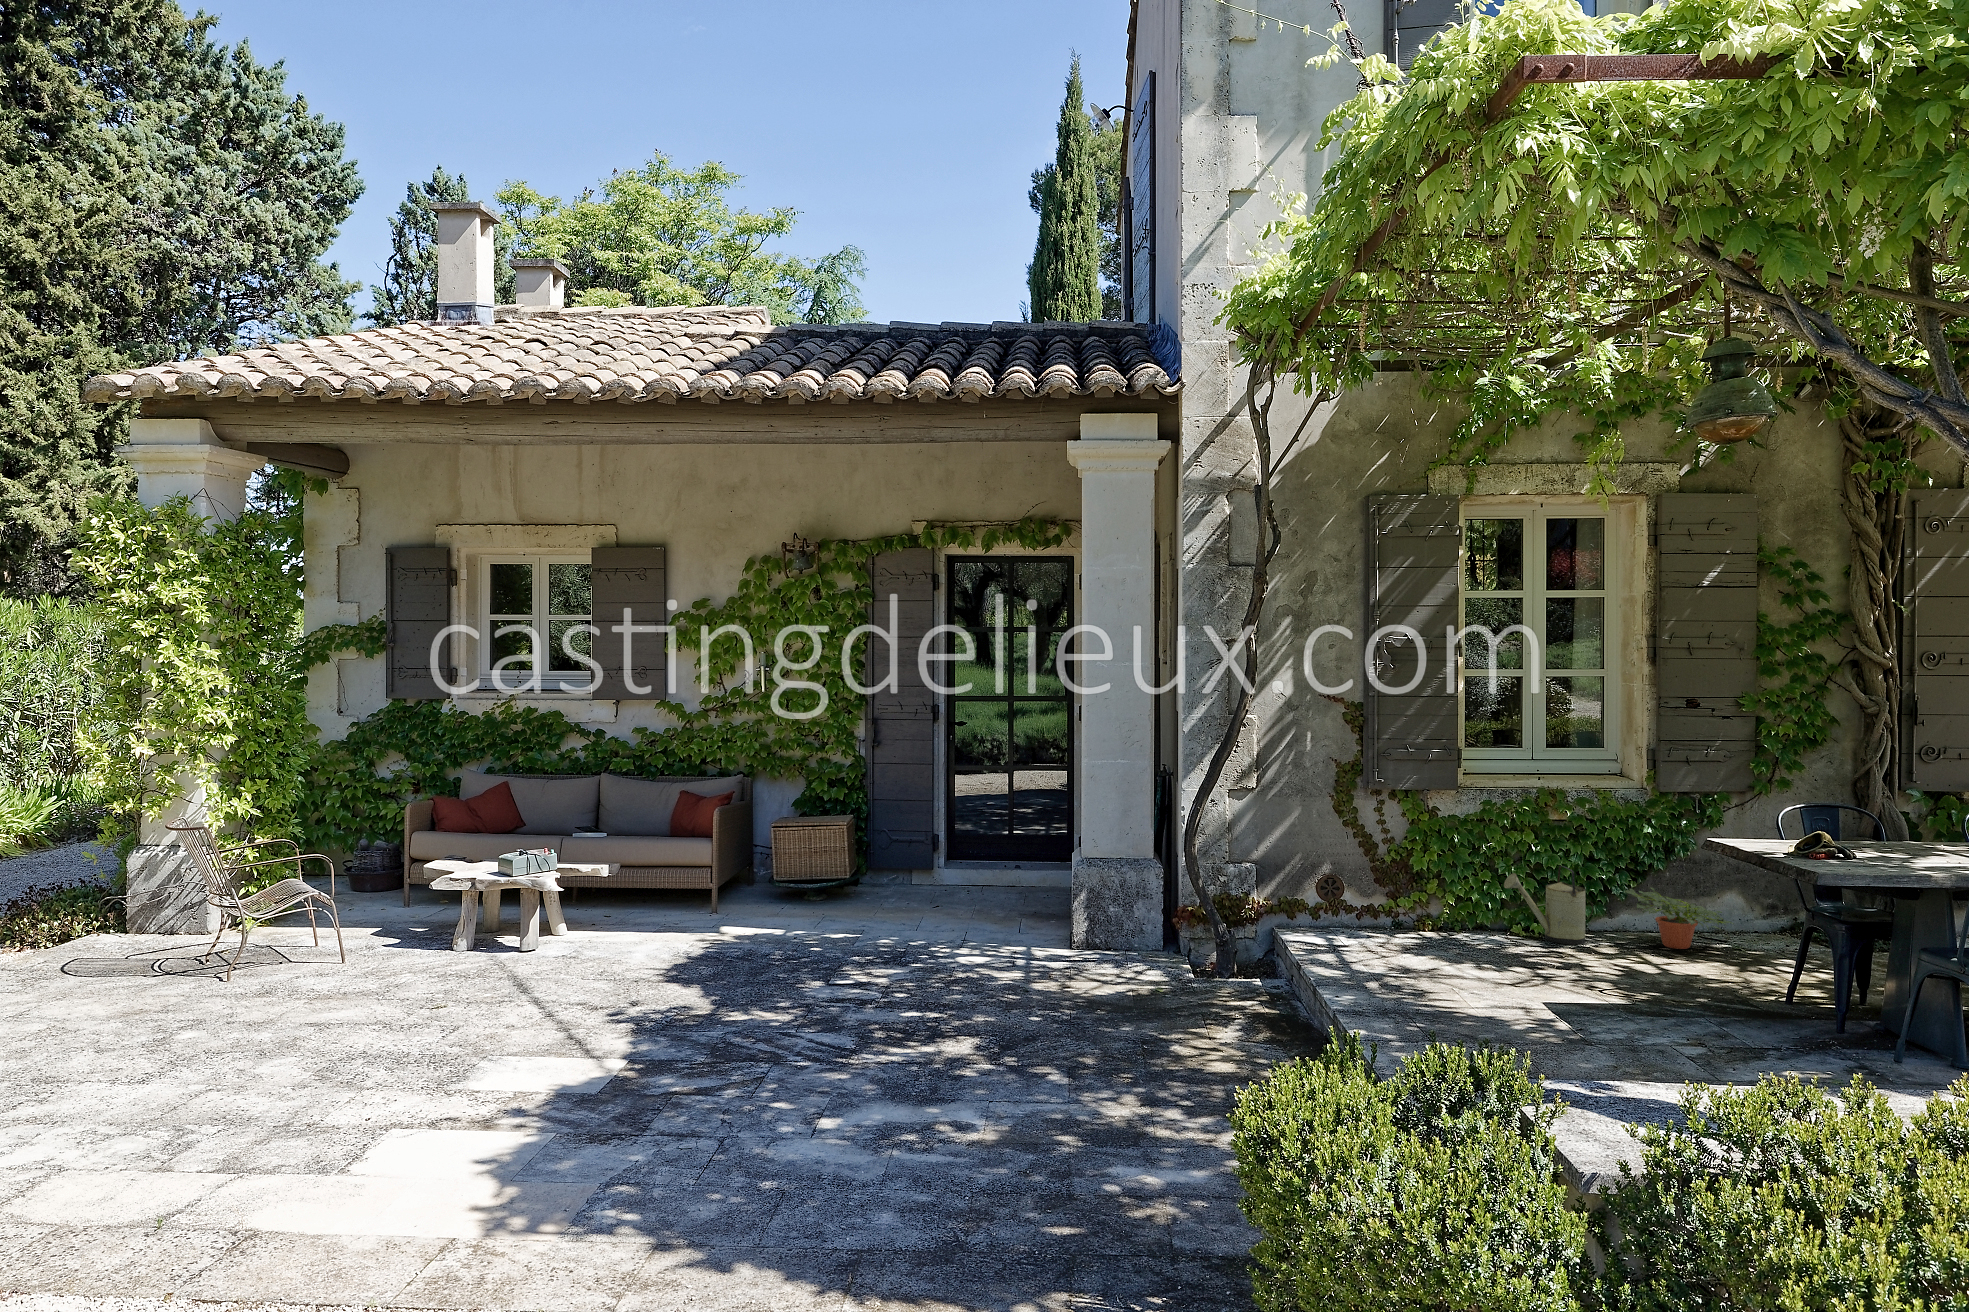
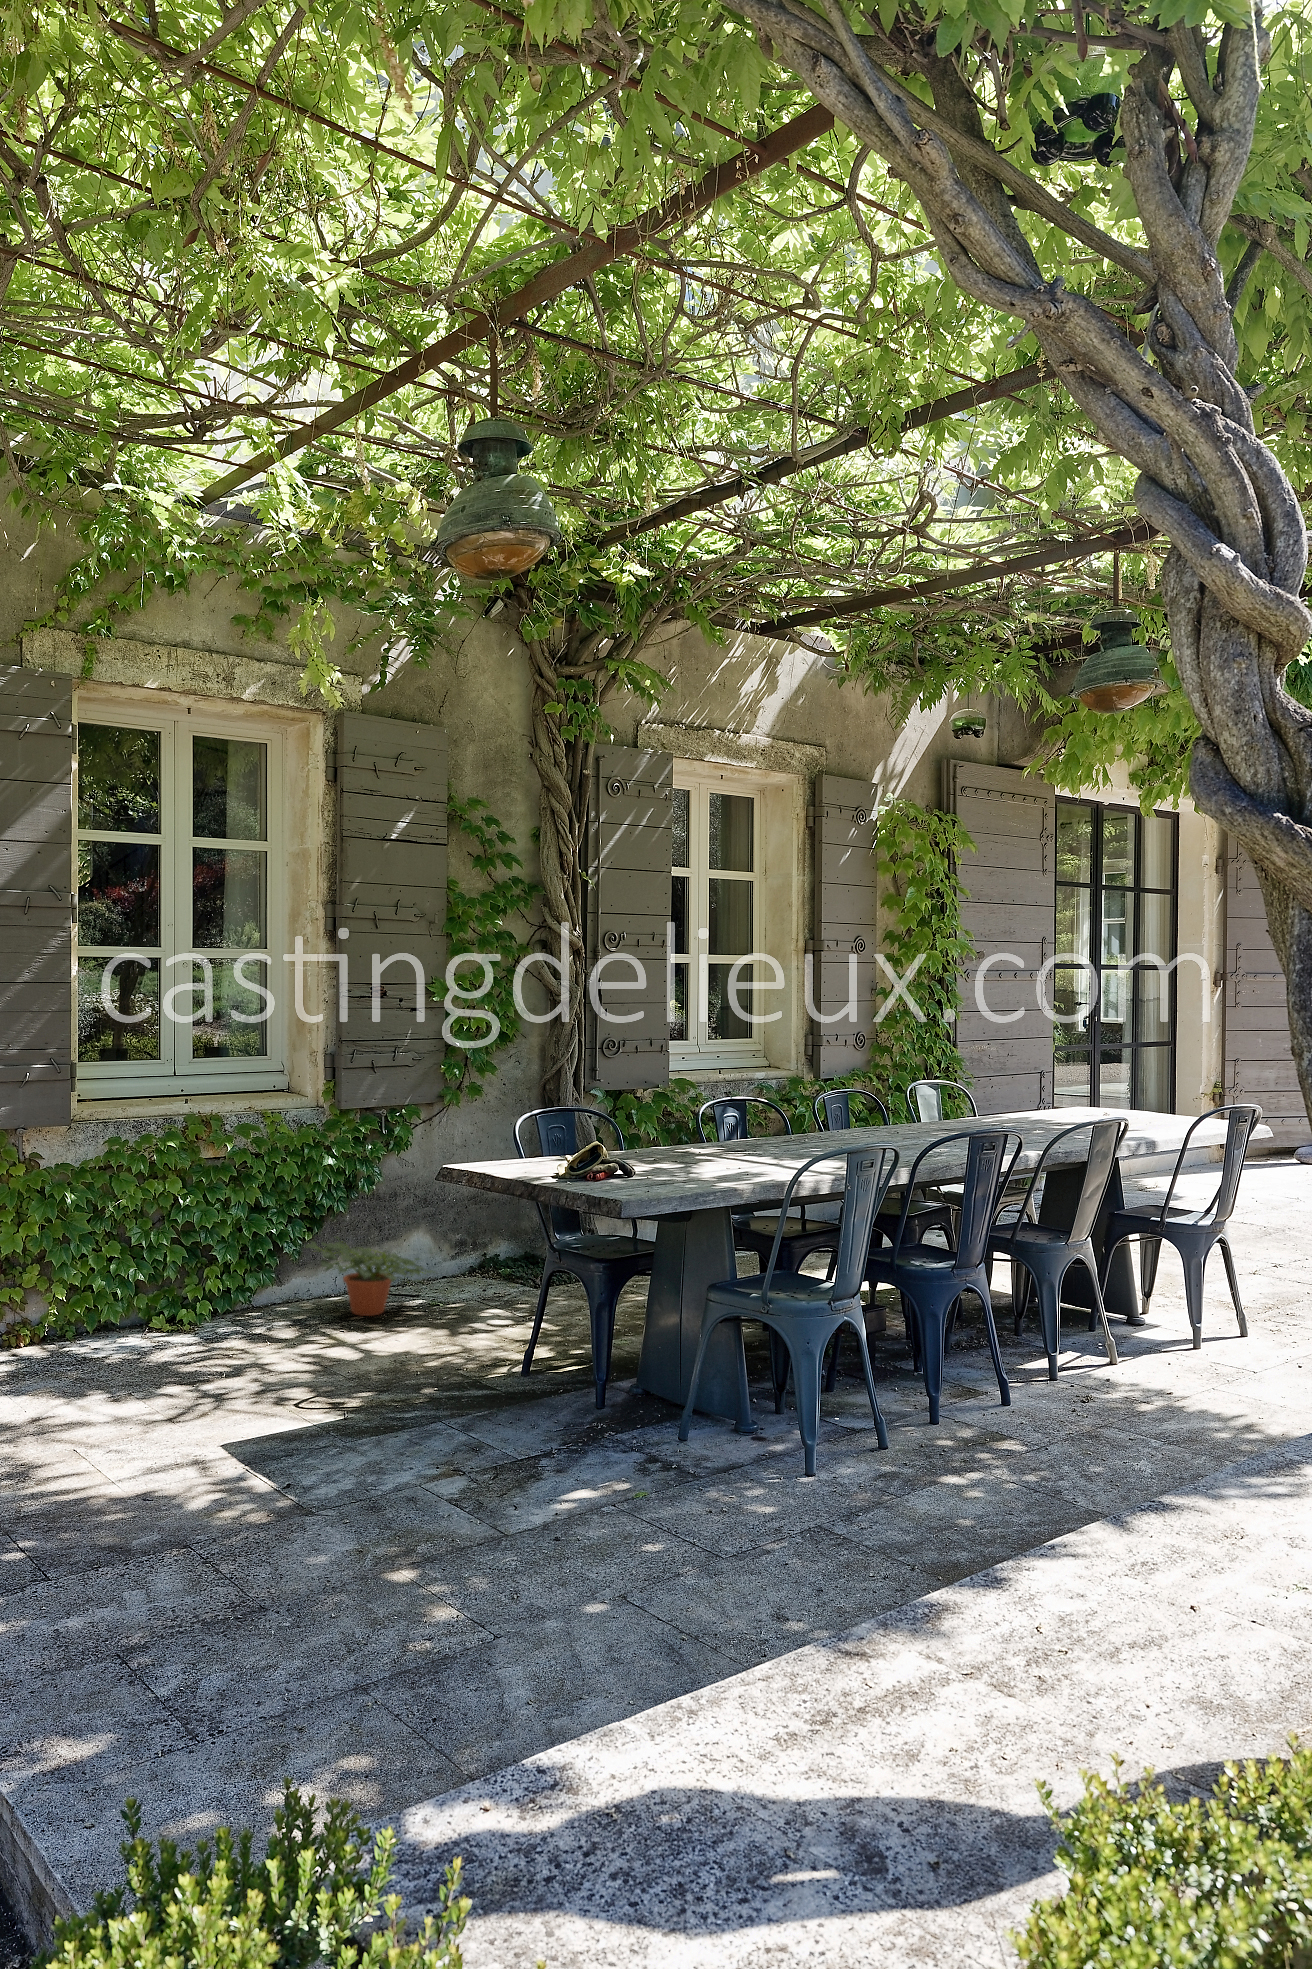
watering can: present [1504,866,1593,944] -> none [143,1219,265,1333]

